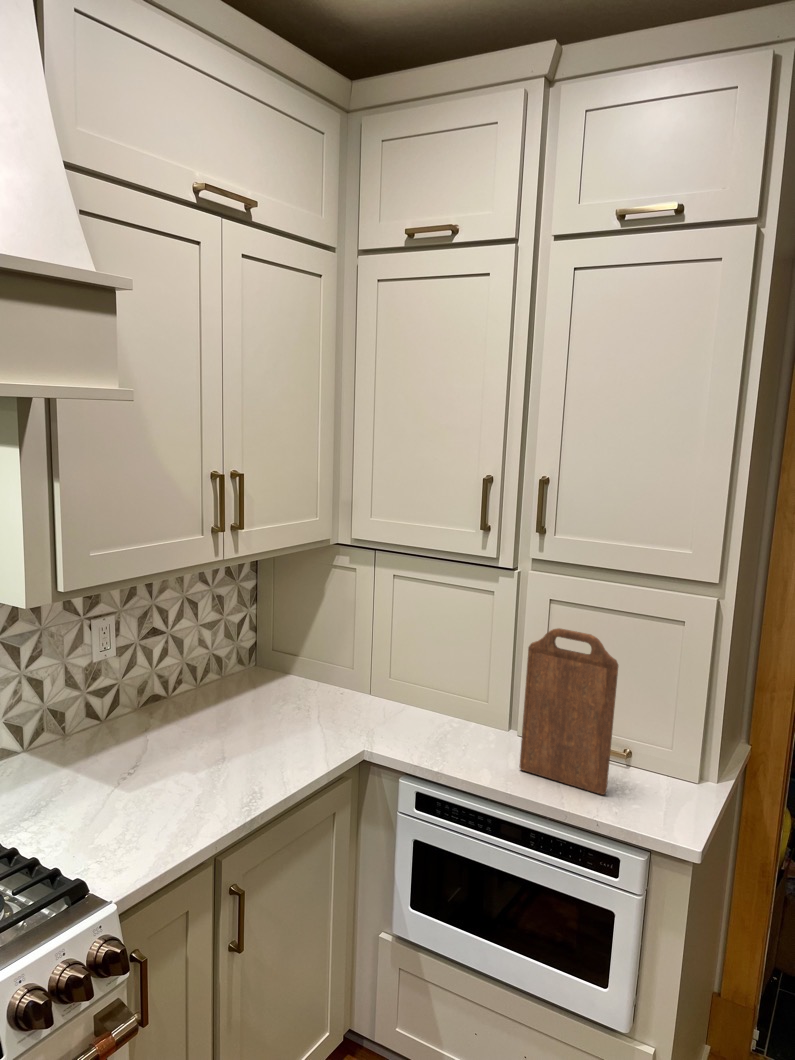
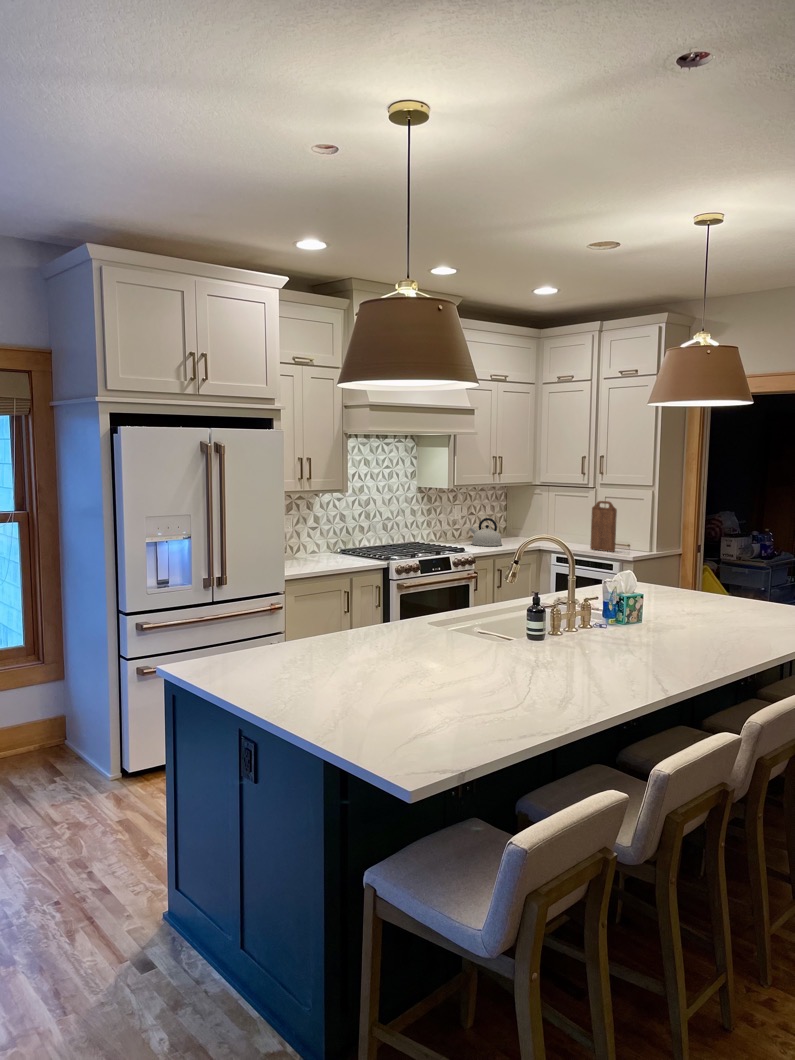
kettle: none [131,682,245,791] -> present [469,518,502,546]

